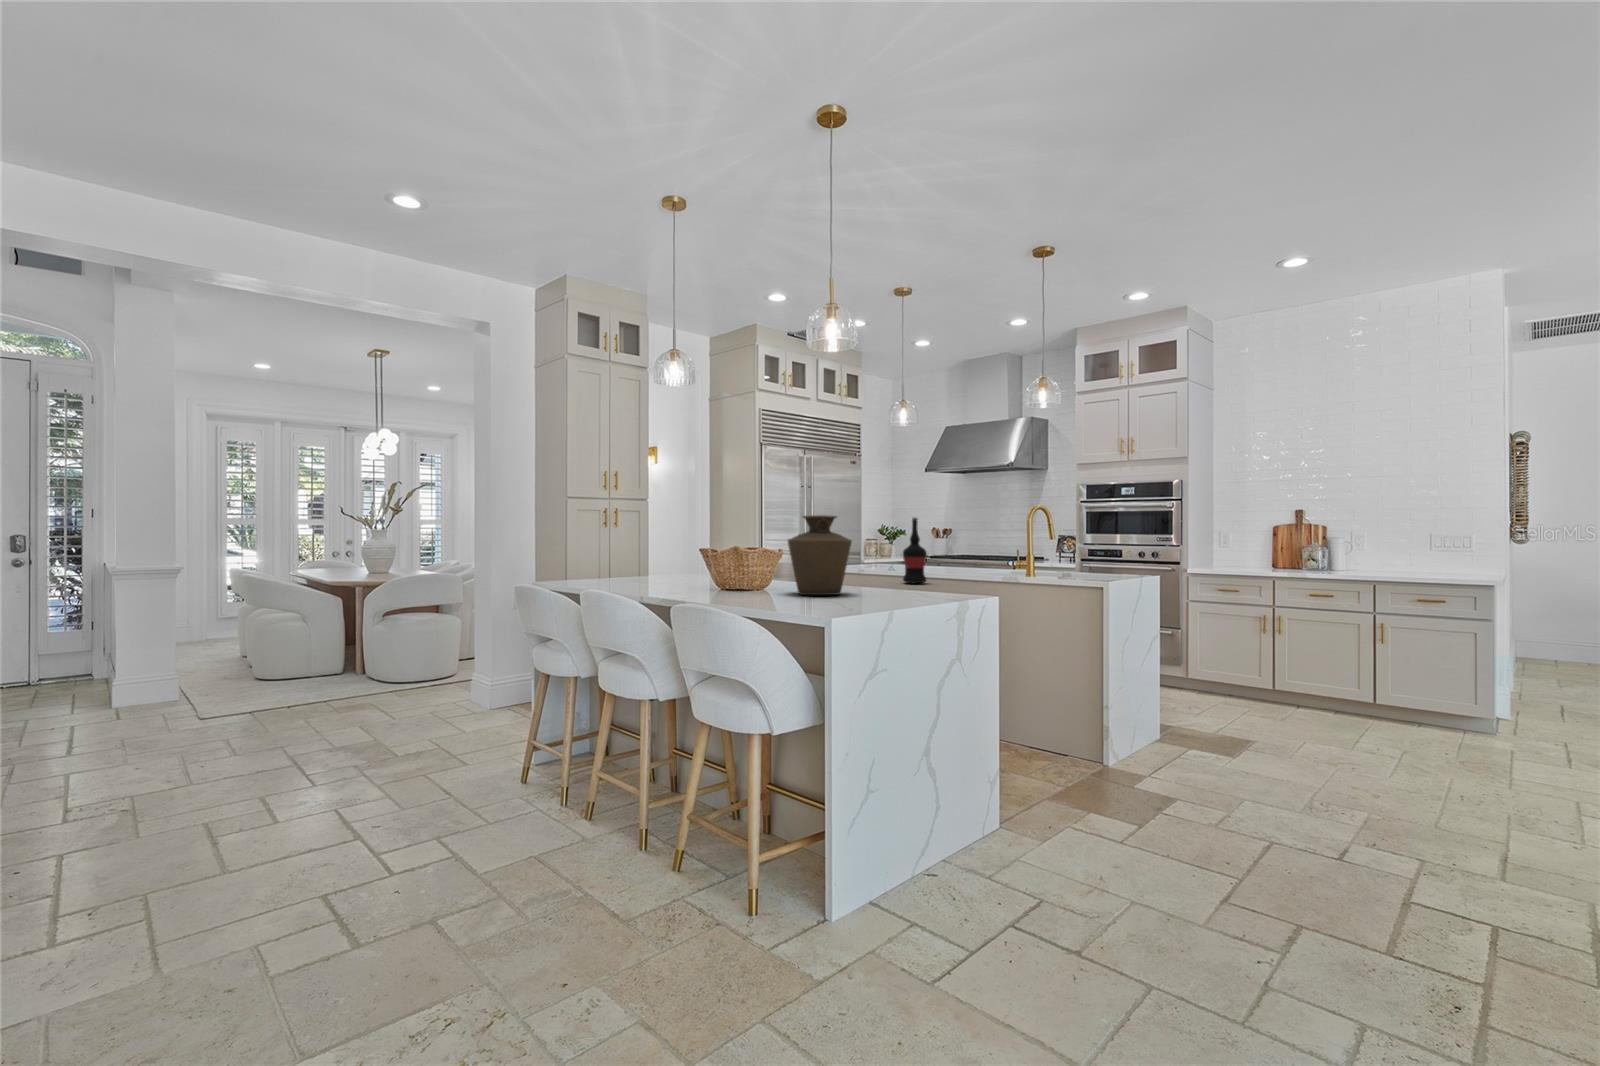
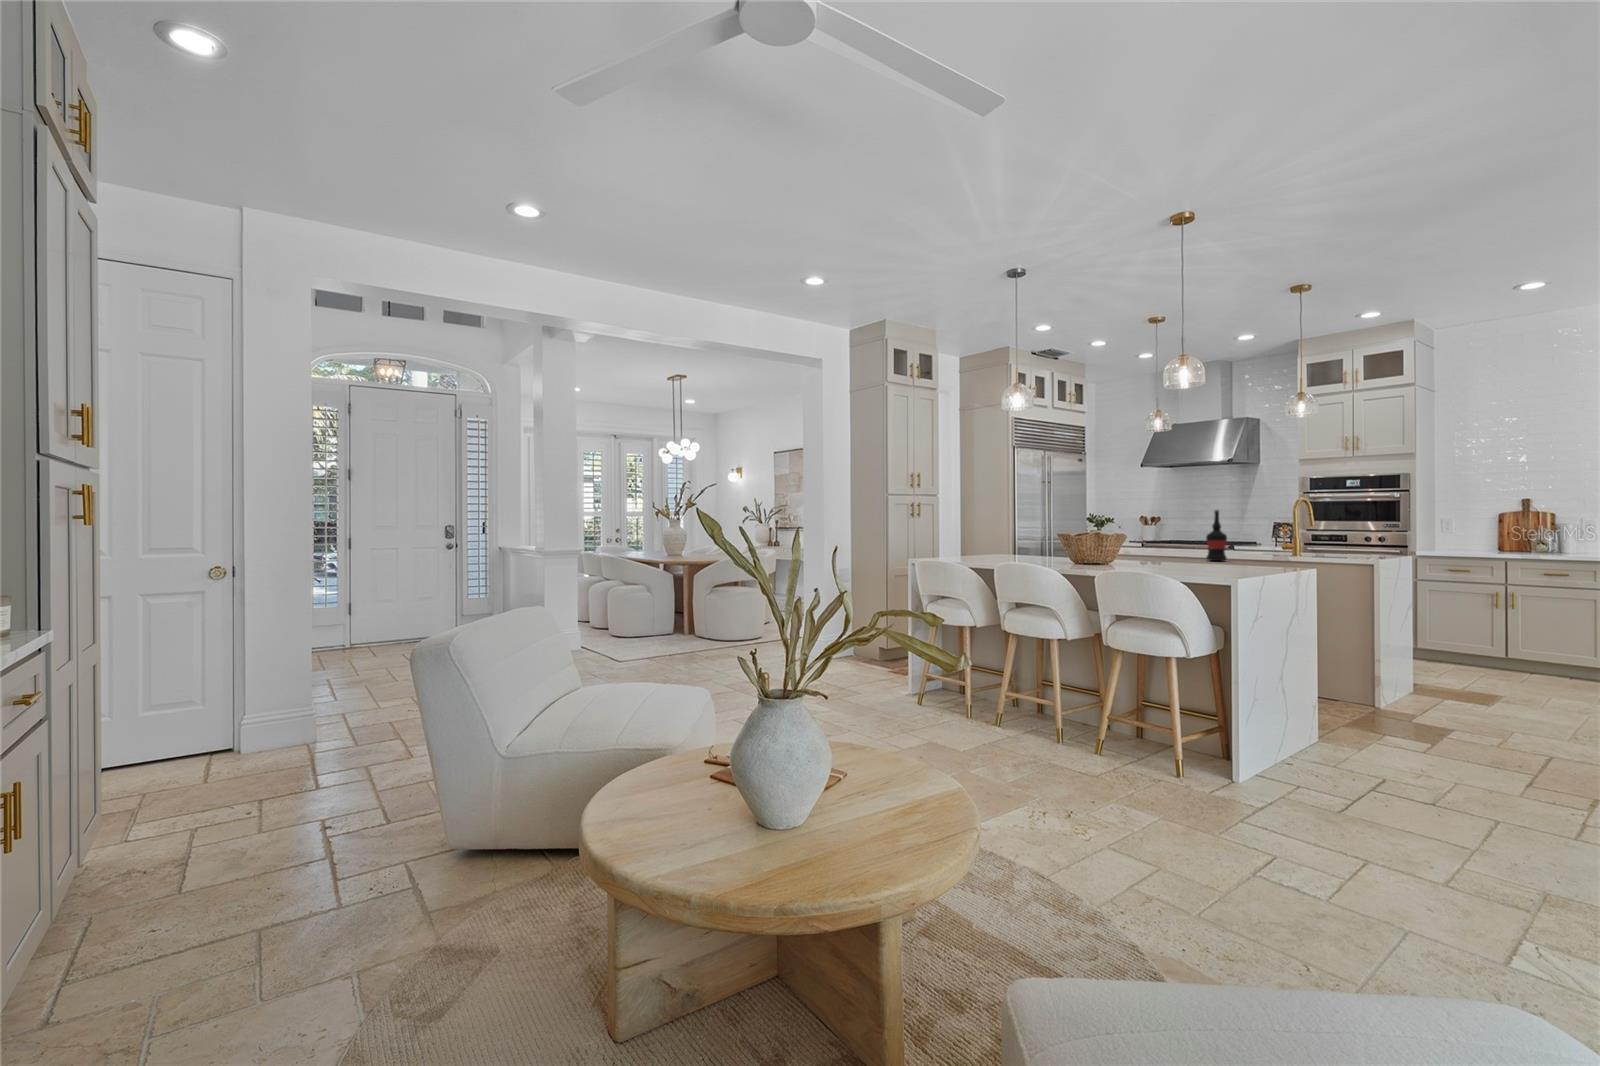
vase: present [788,515,852,595] -> none [1144,510,1197,568]

